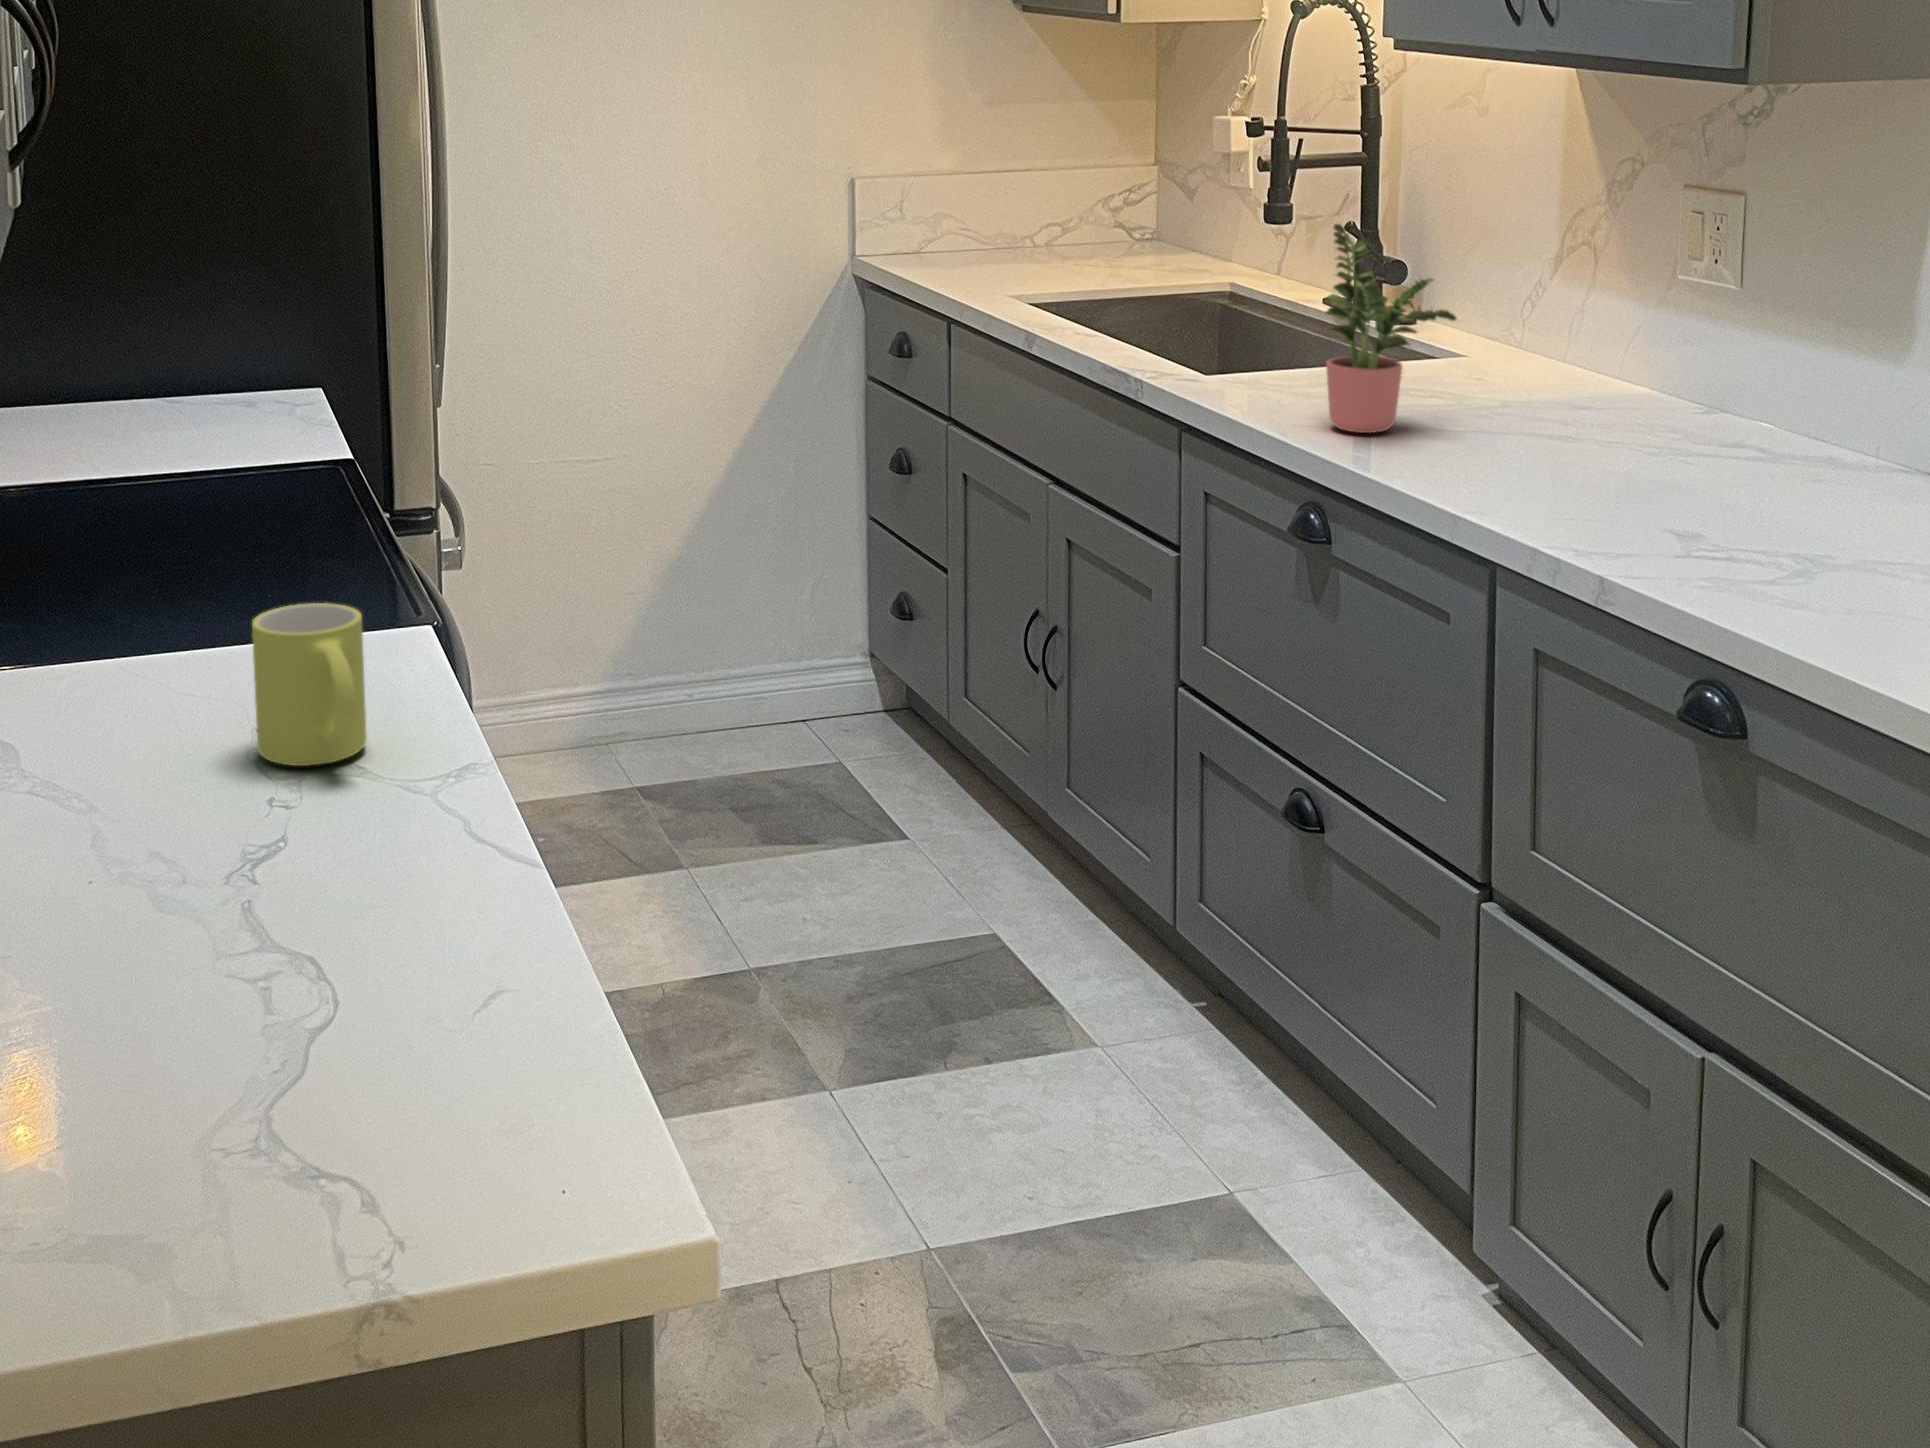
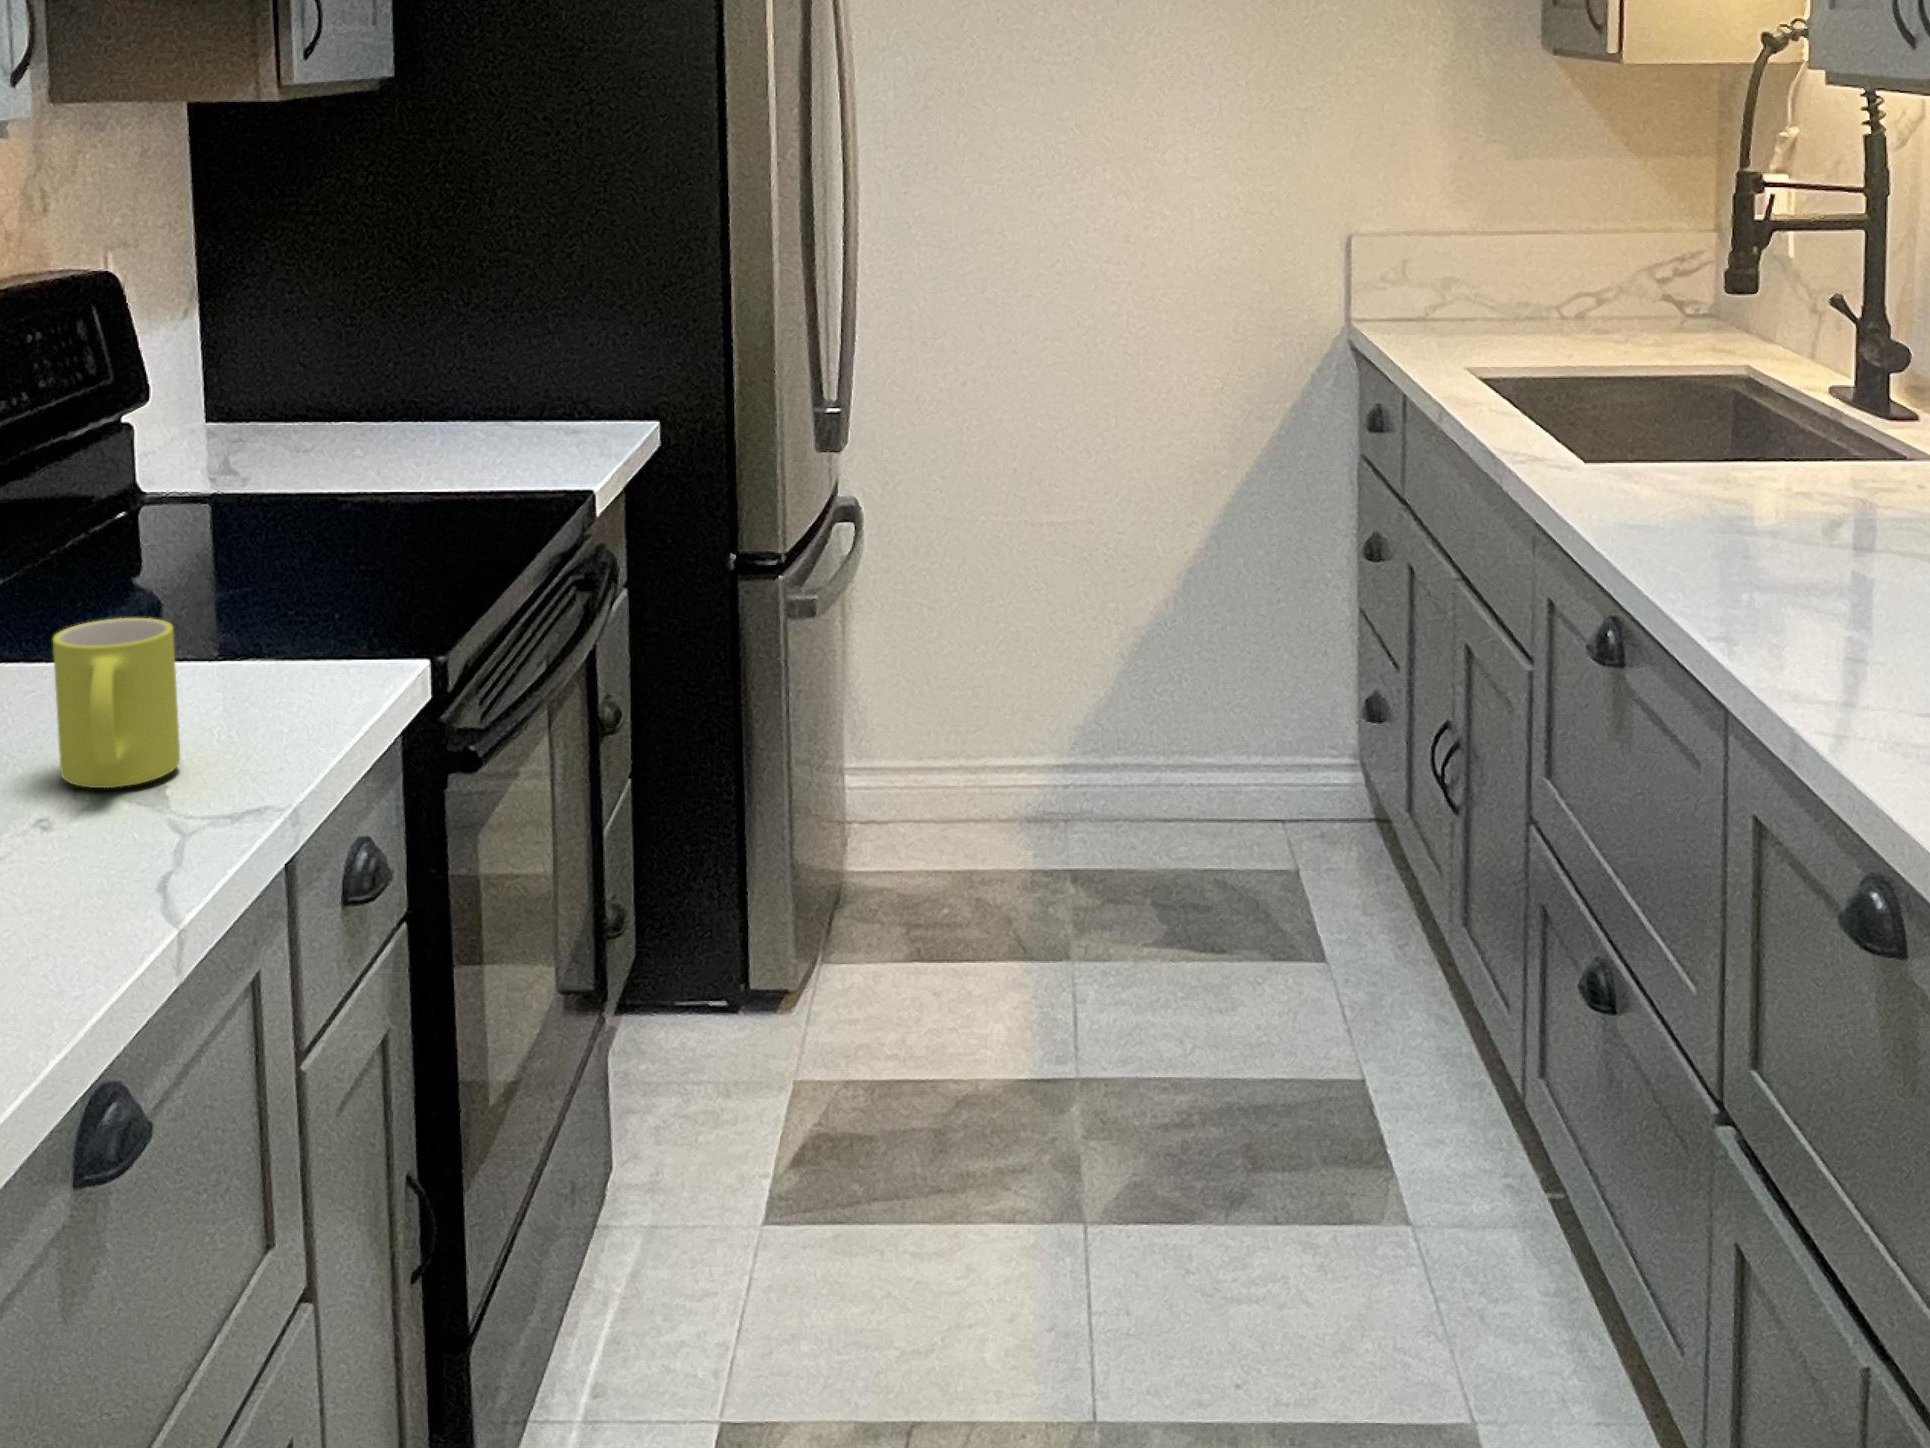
potted plant: present [1326,224,1456,433] -> none [1637,280,1824,537]

